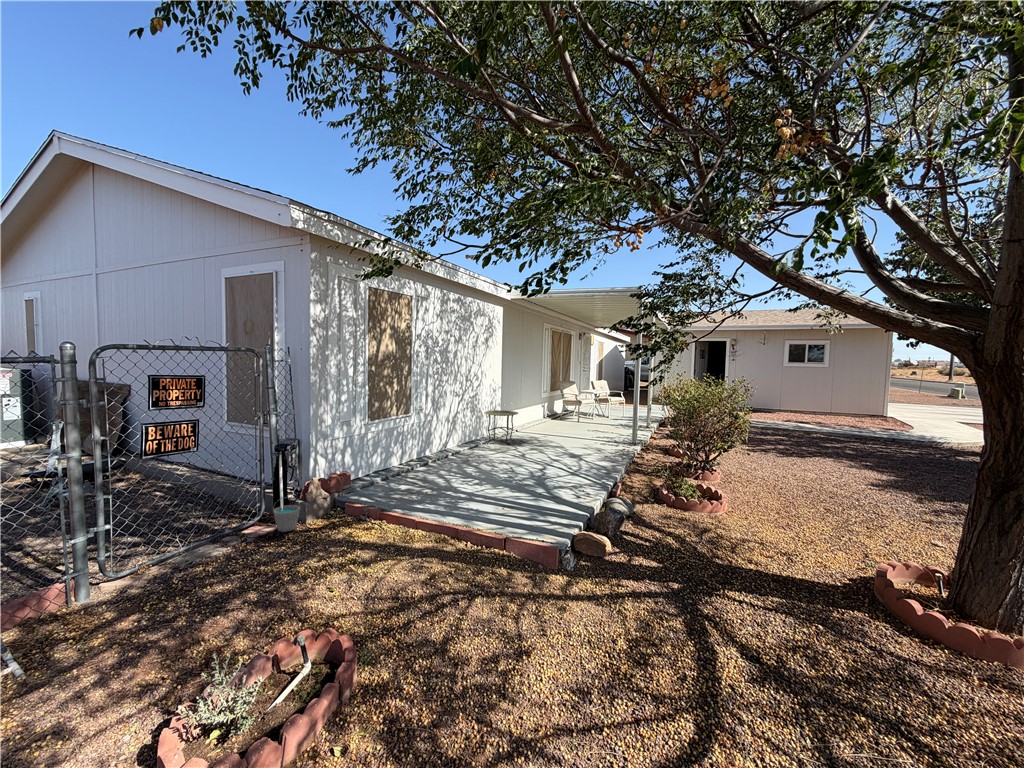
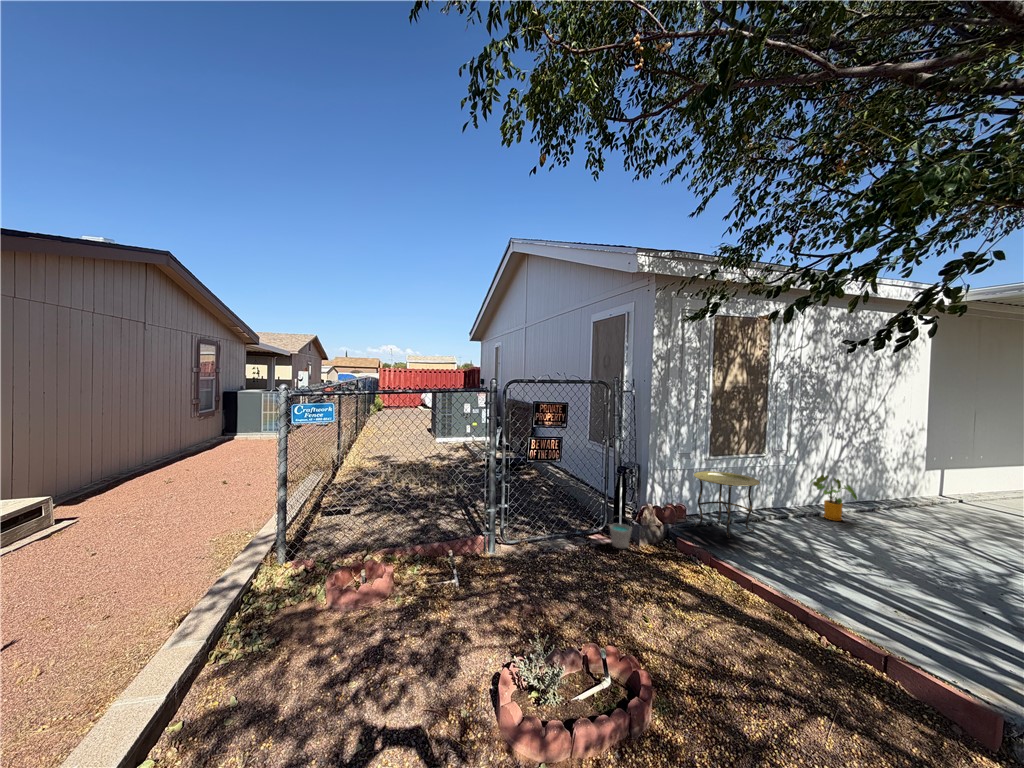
side table: present [484,410,518,445] -> present [694,471,760,538]
house plant: none [440,425,472,460] -> present [810,475,857,521]

